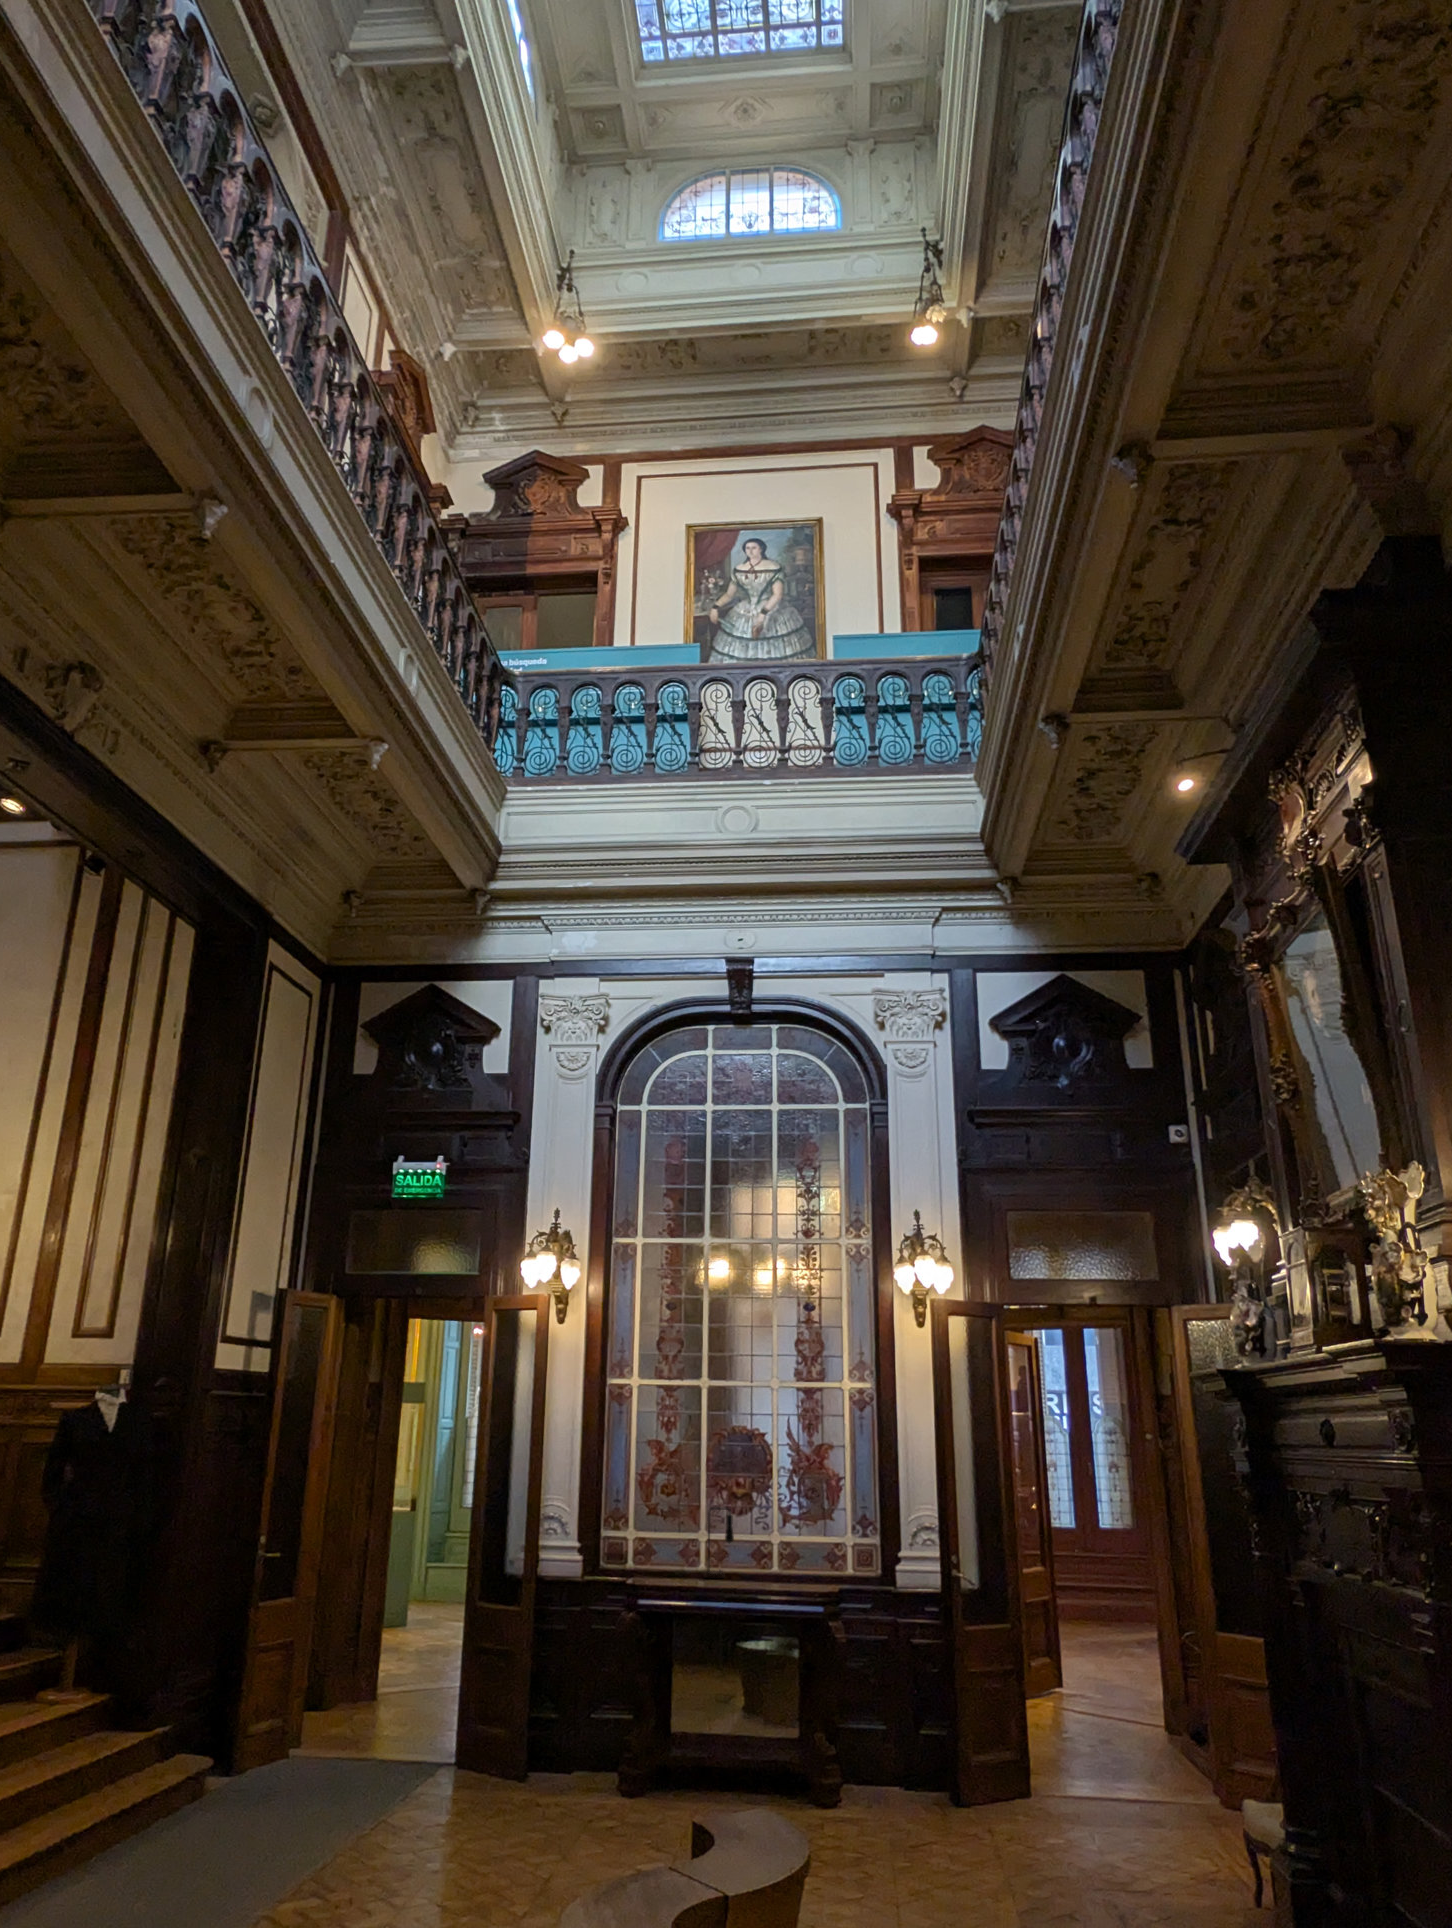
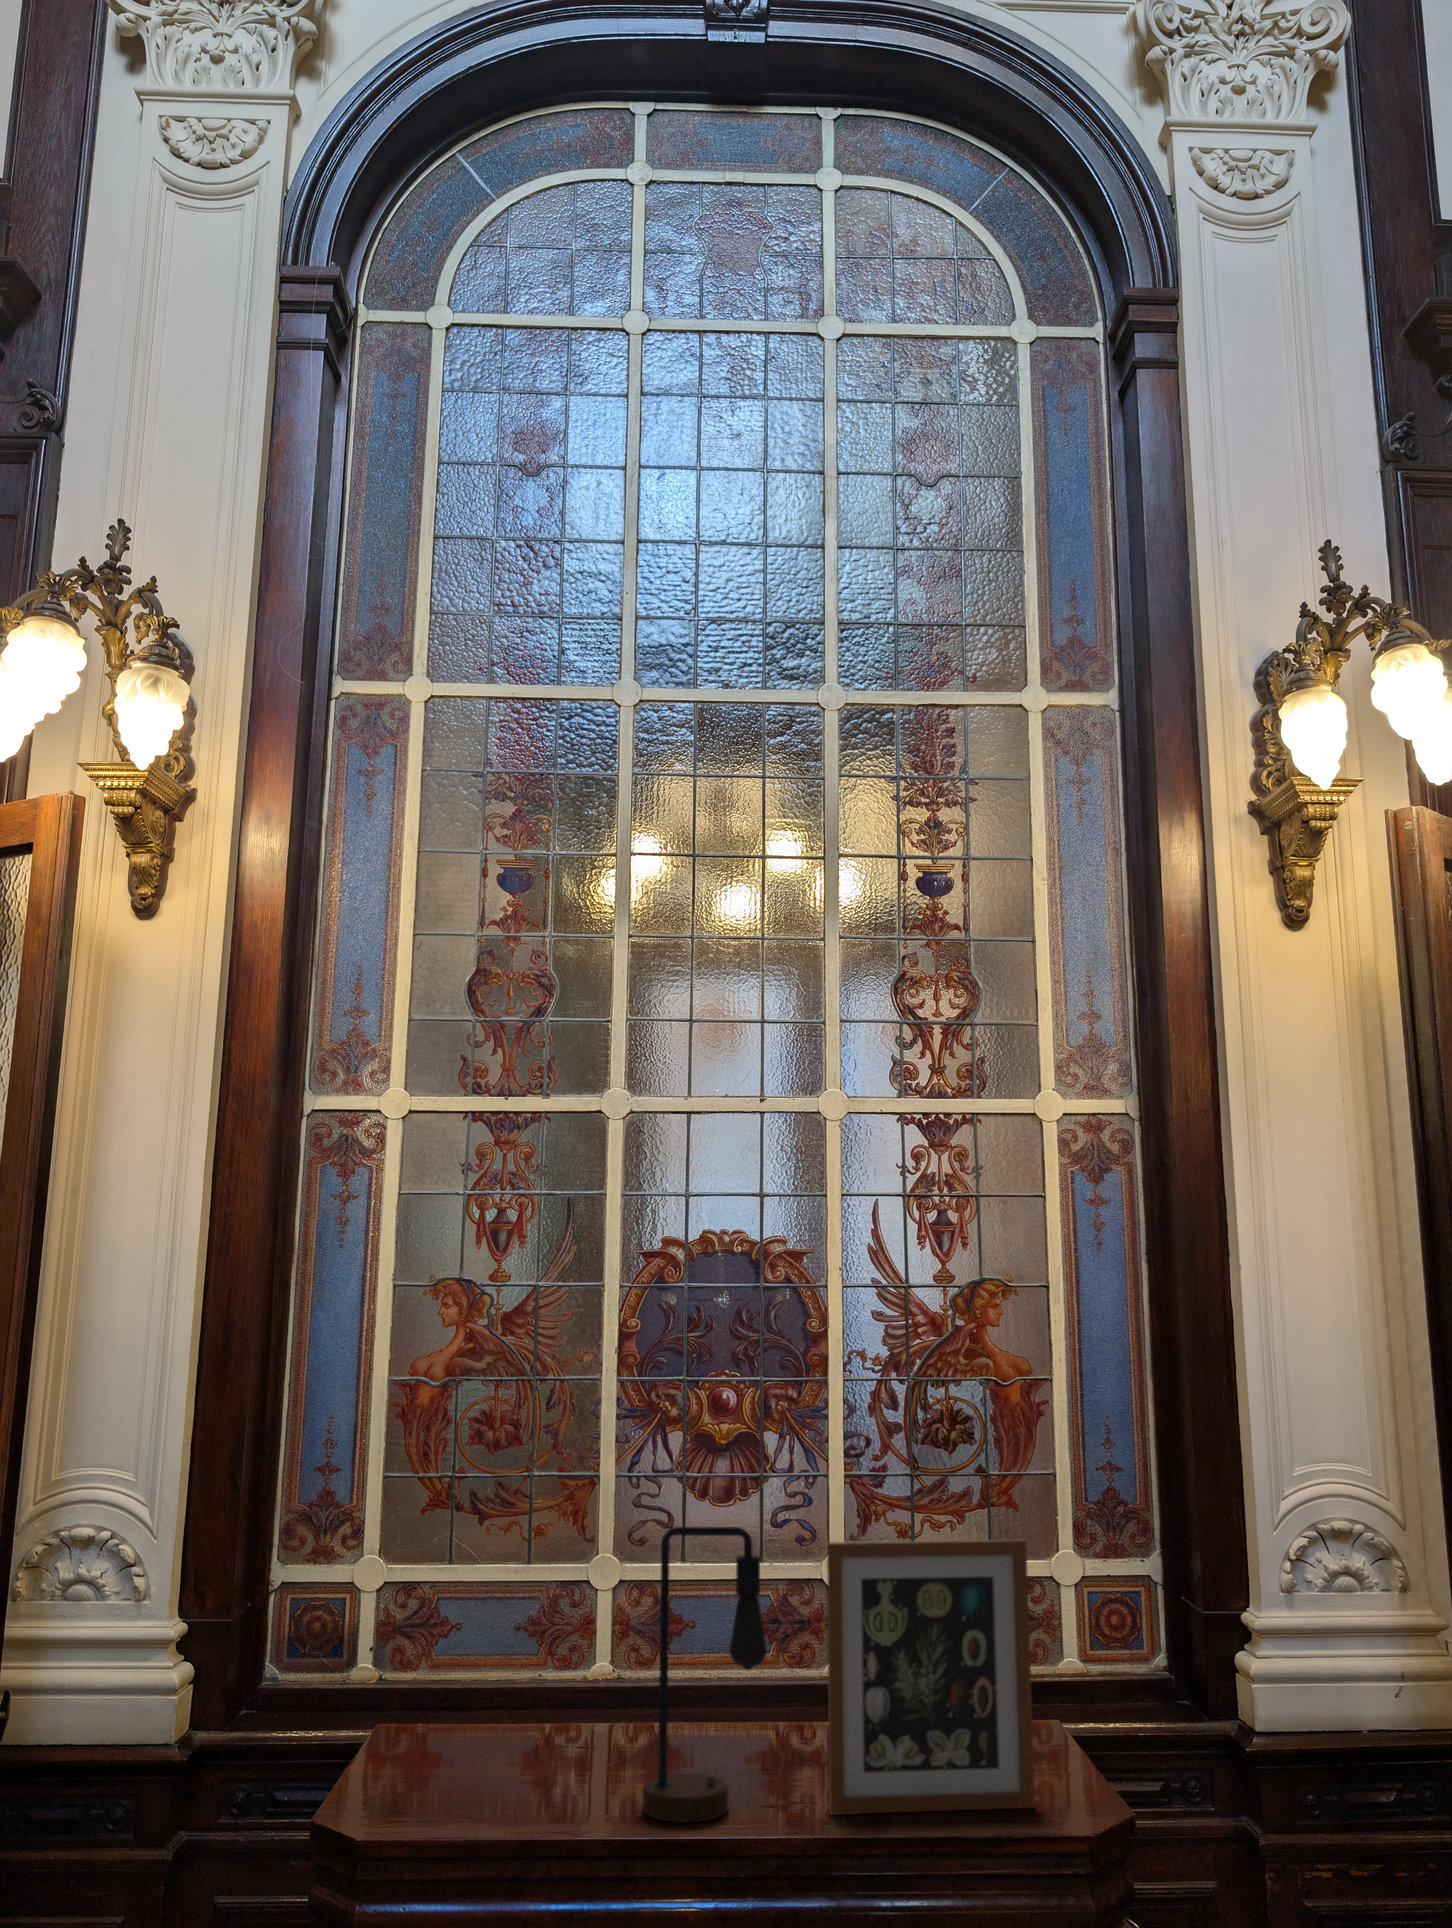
picture frame: none [748,1511,799,1579] -> present [827,1540,1035,1814]

